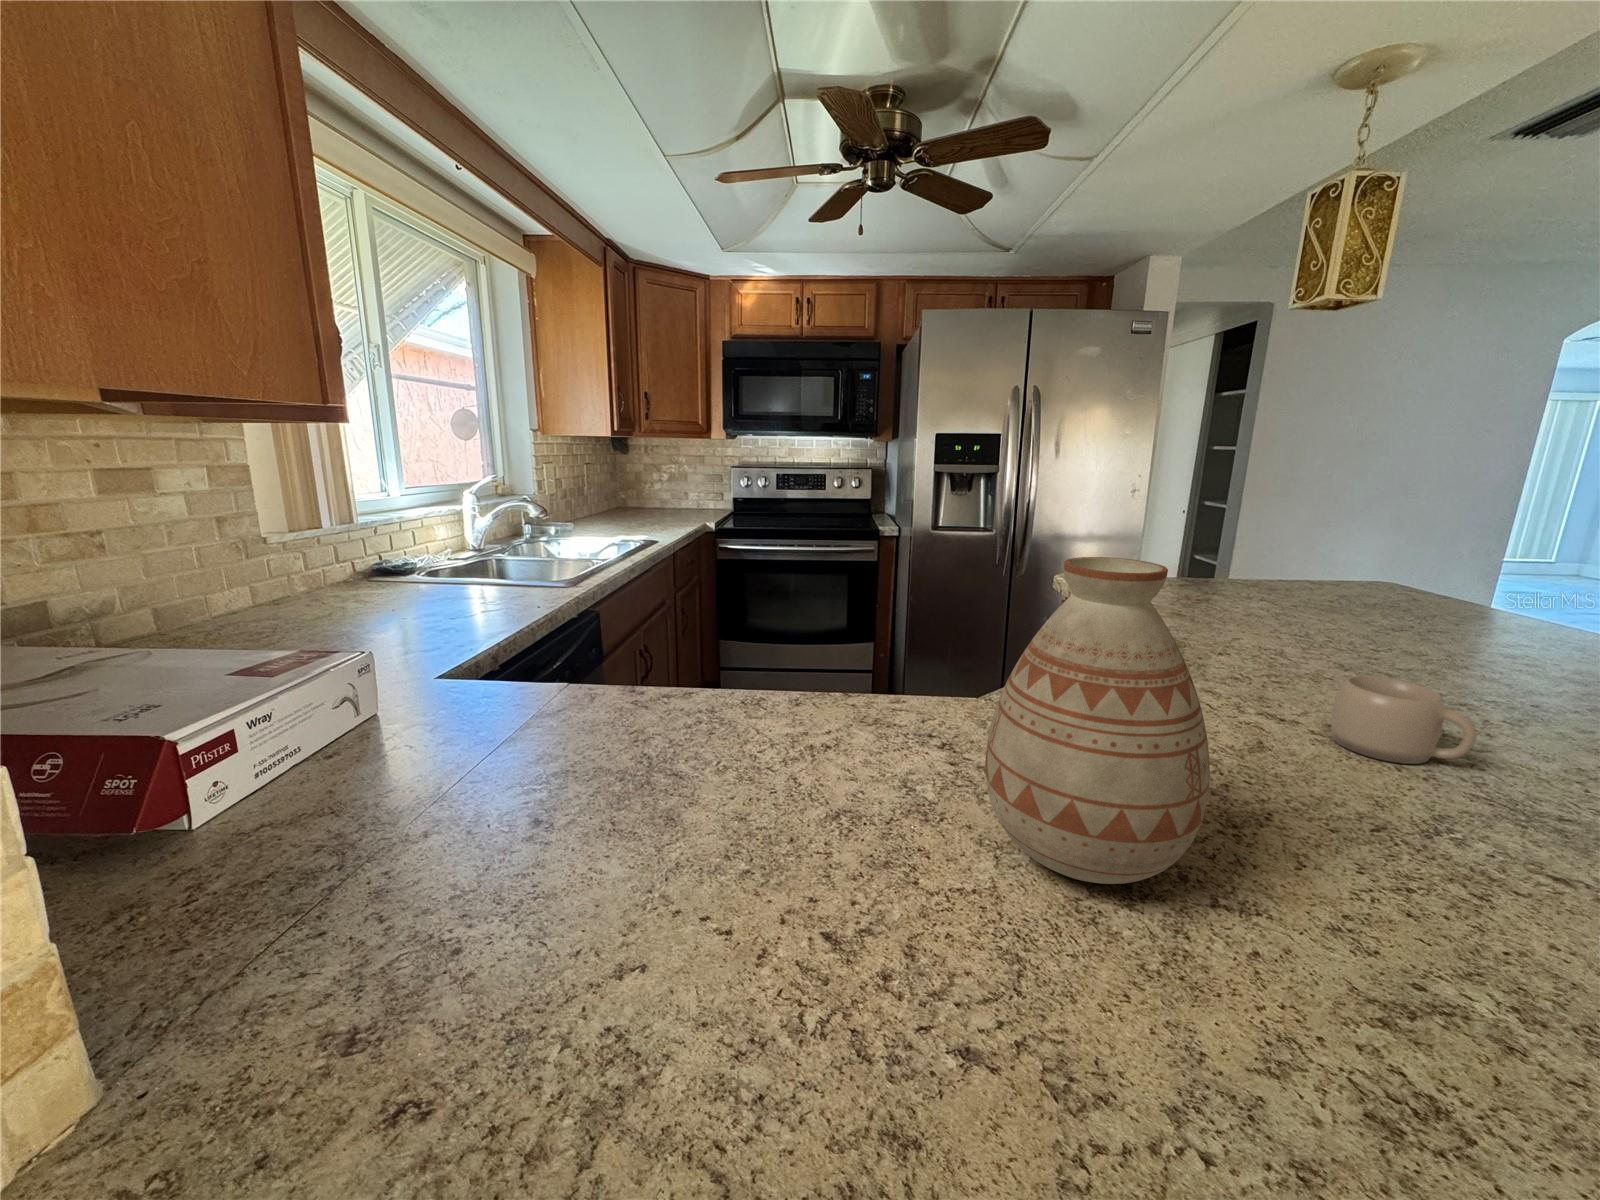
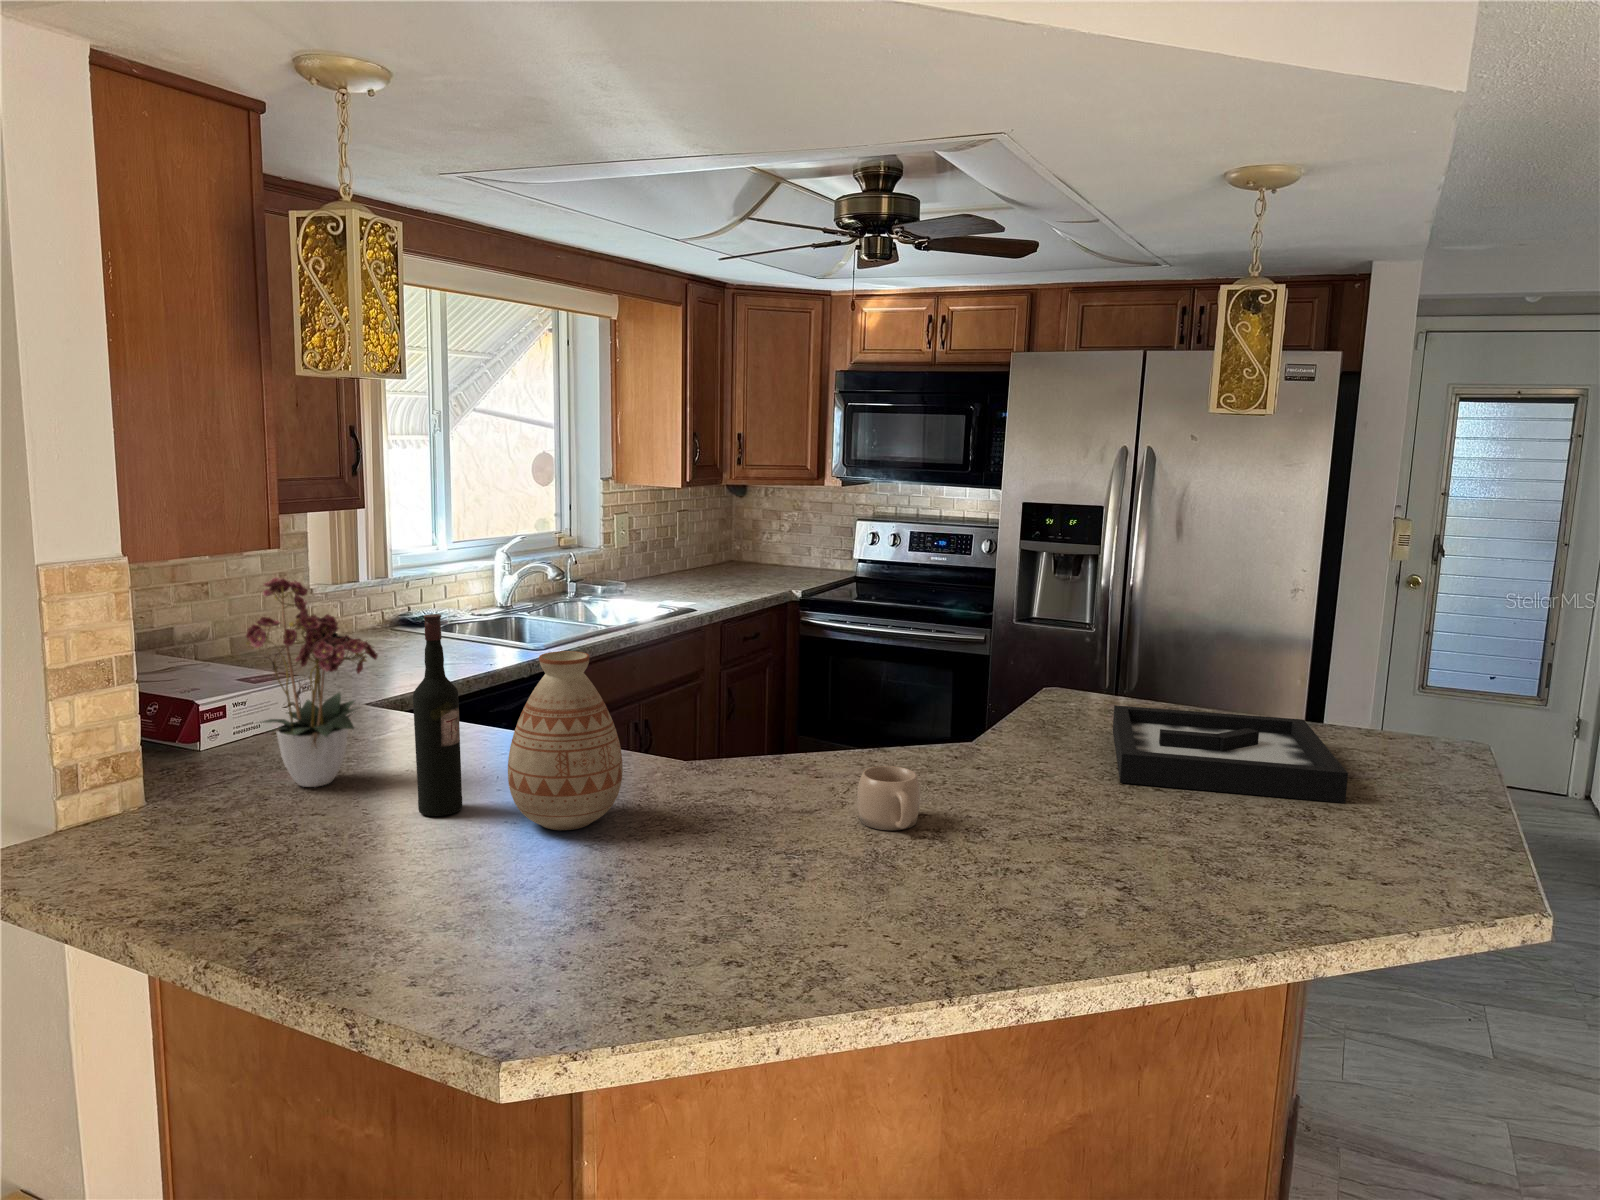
flower arrangement: none [303,425,669,884] -> present [246,578,378,787]
wine bottle: none [808,501,898,908] -> present [413,614,462,816]
decorative tray: none [1222,579,1565,654] -> present [1113,705,1348,803]

